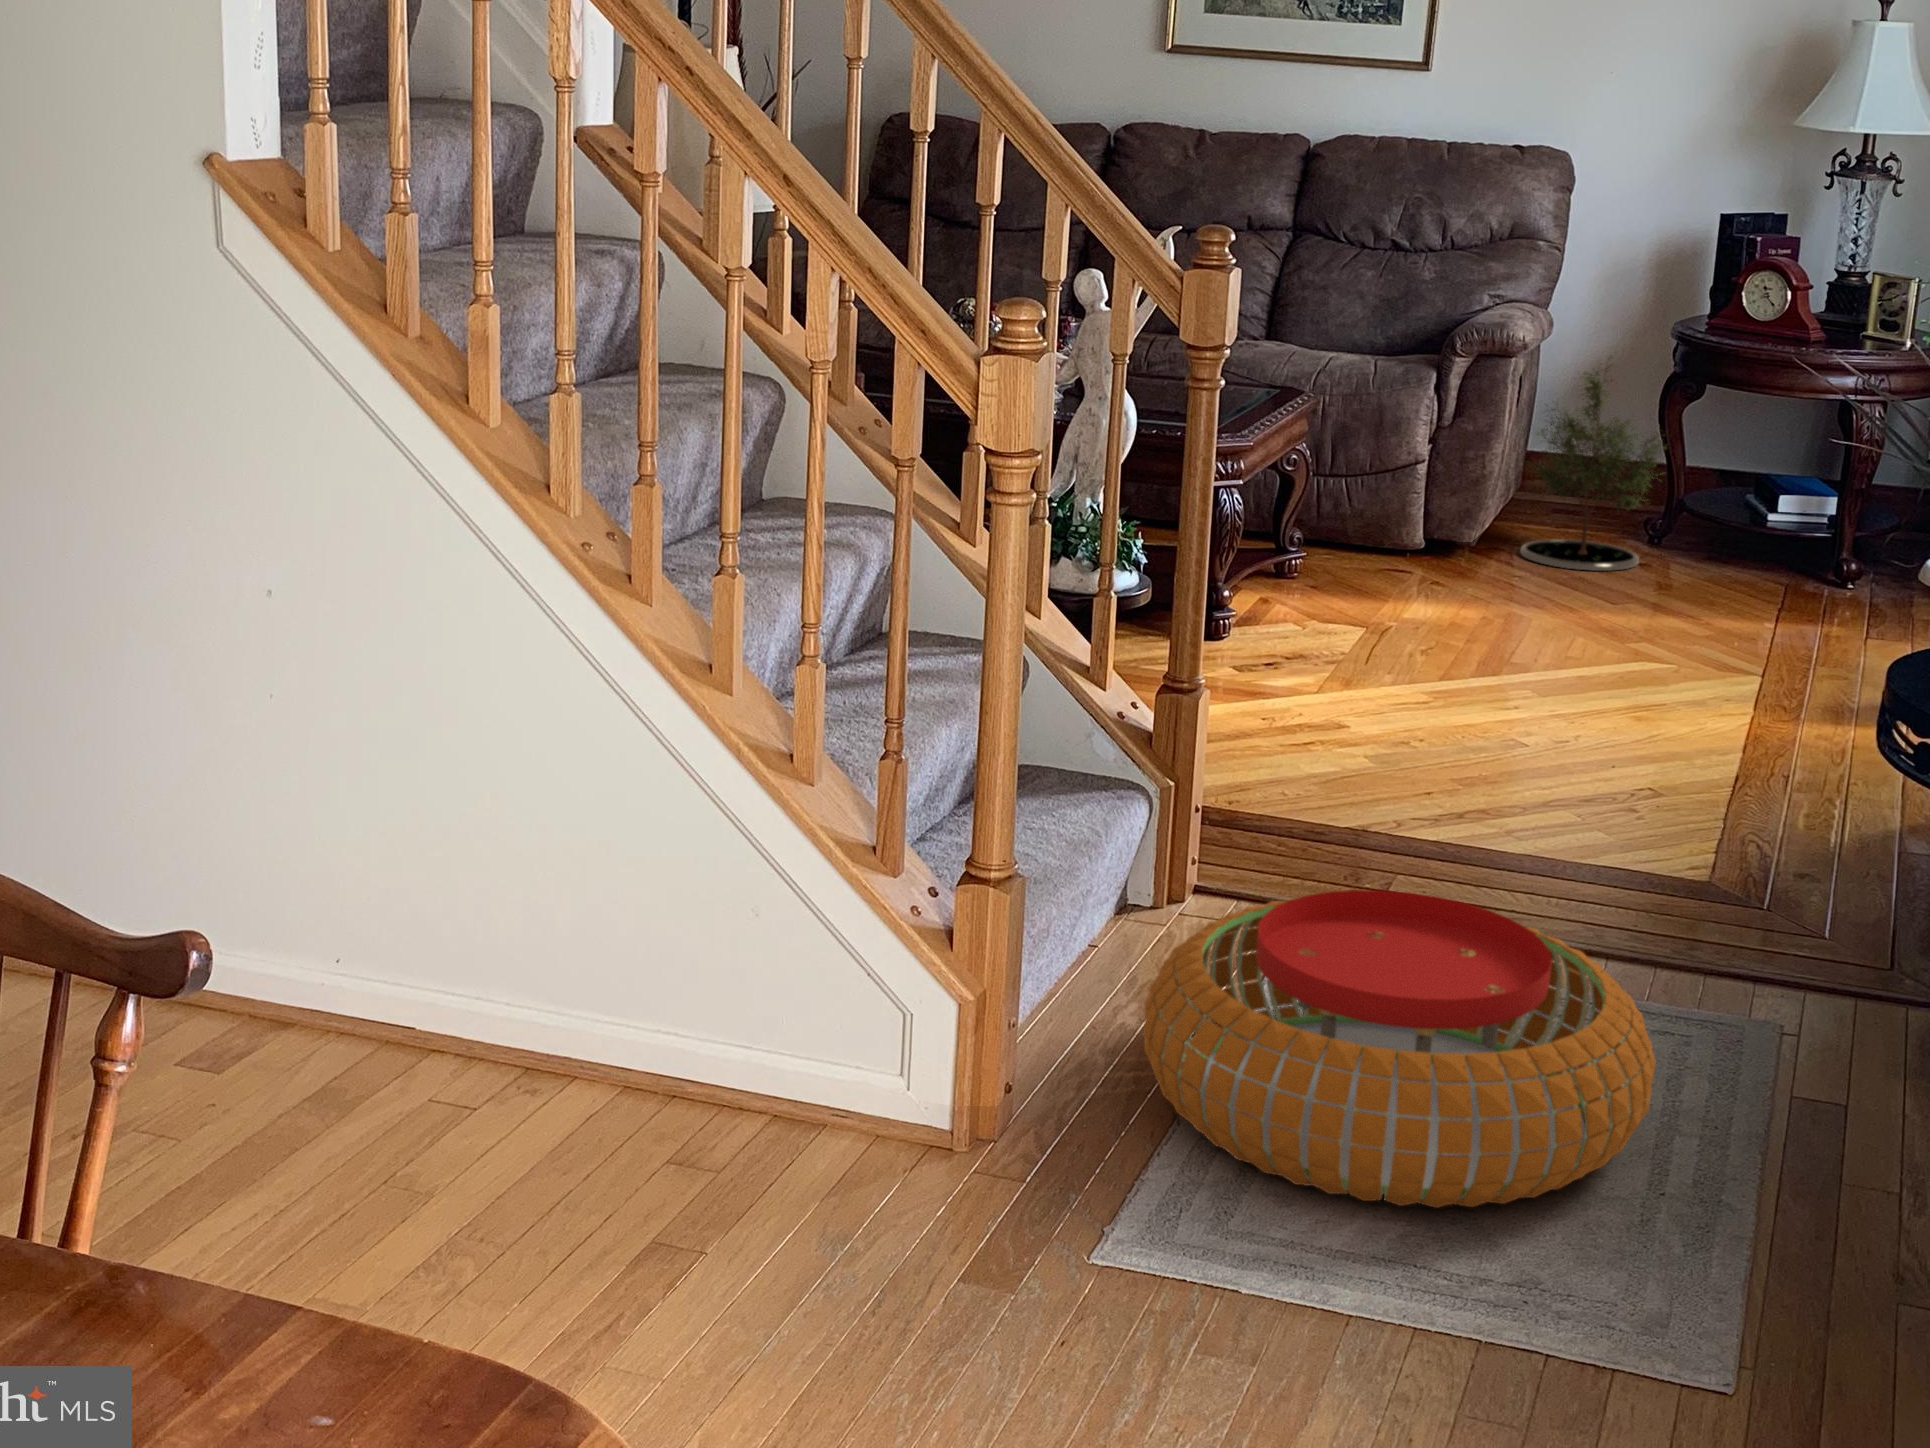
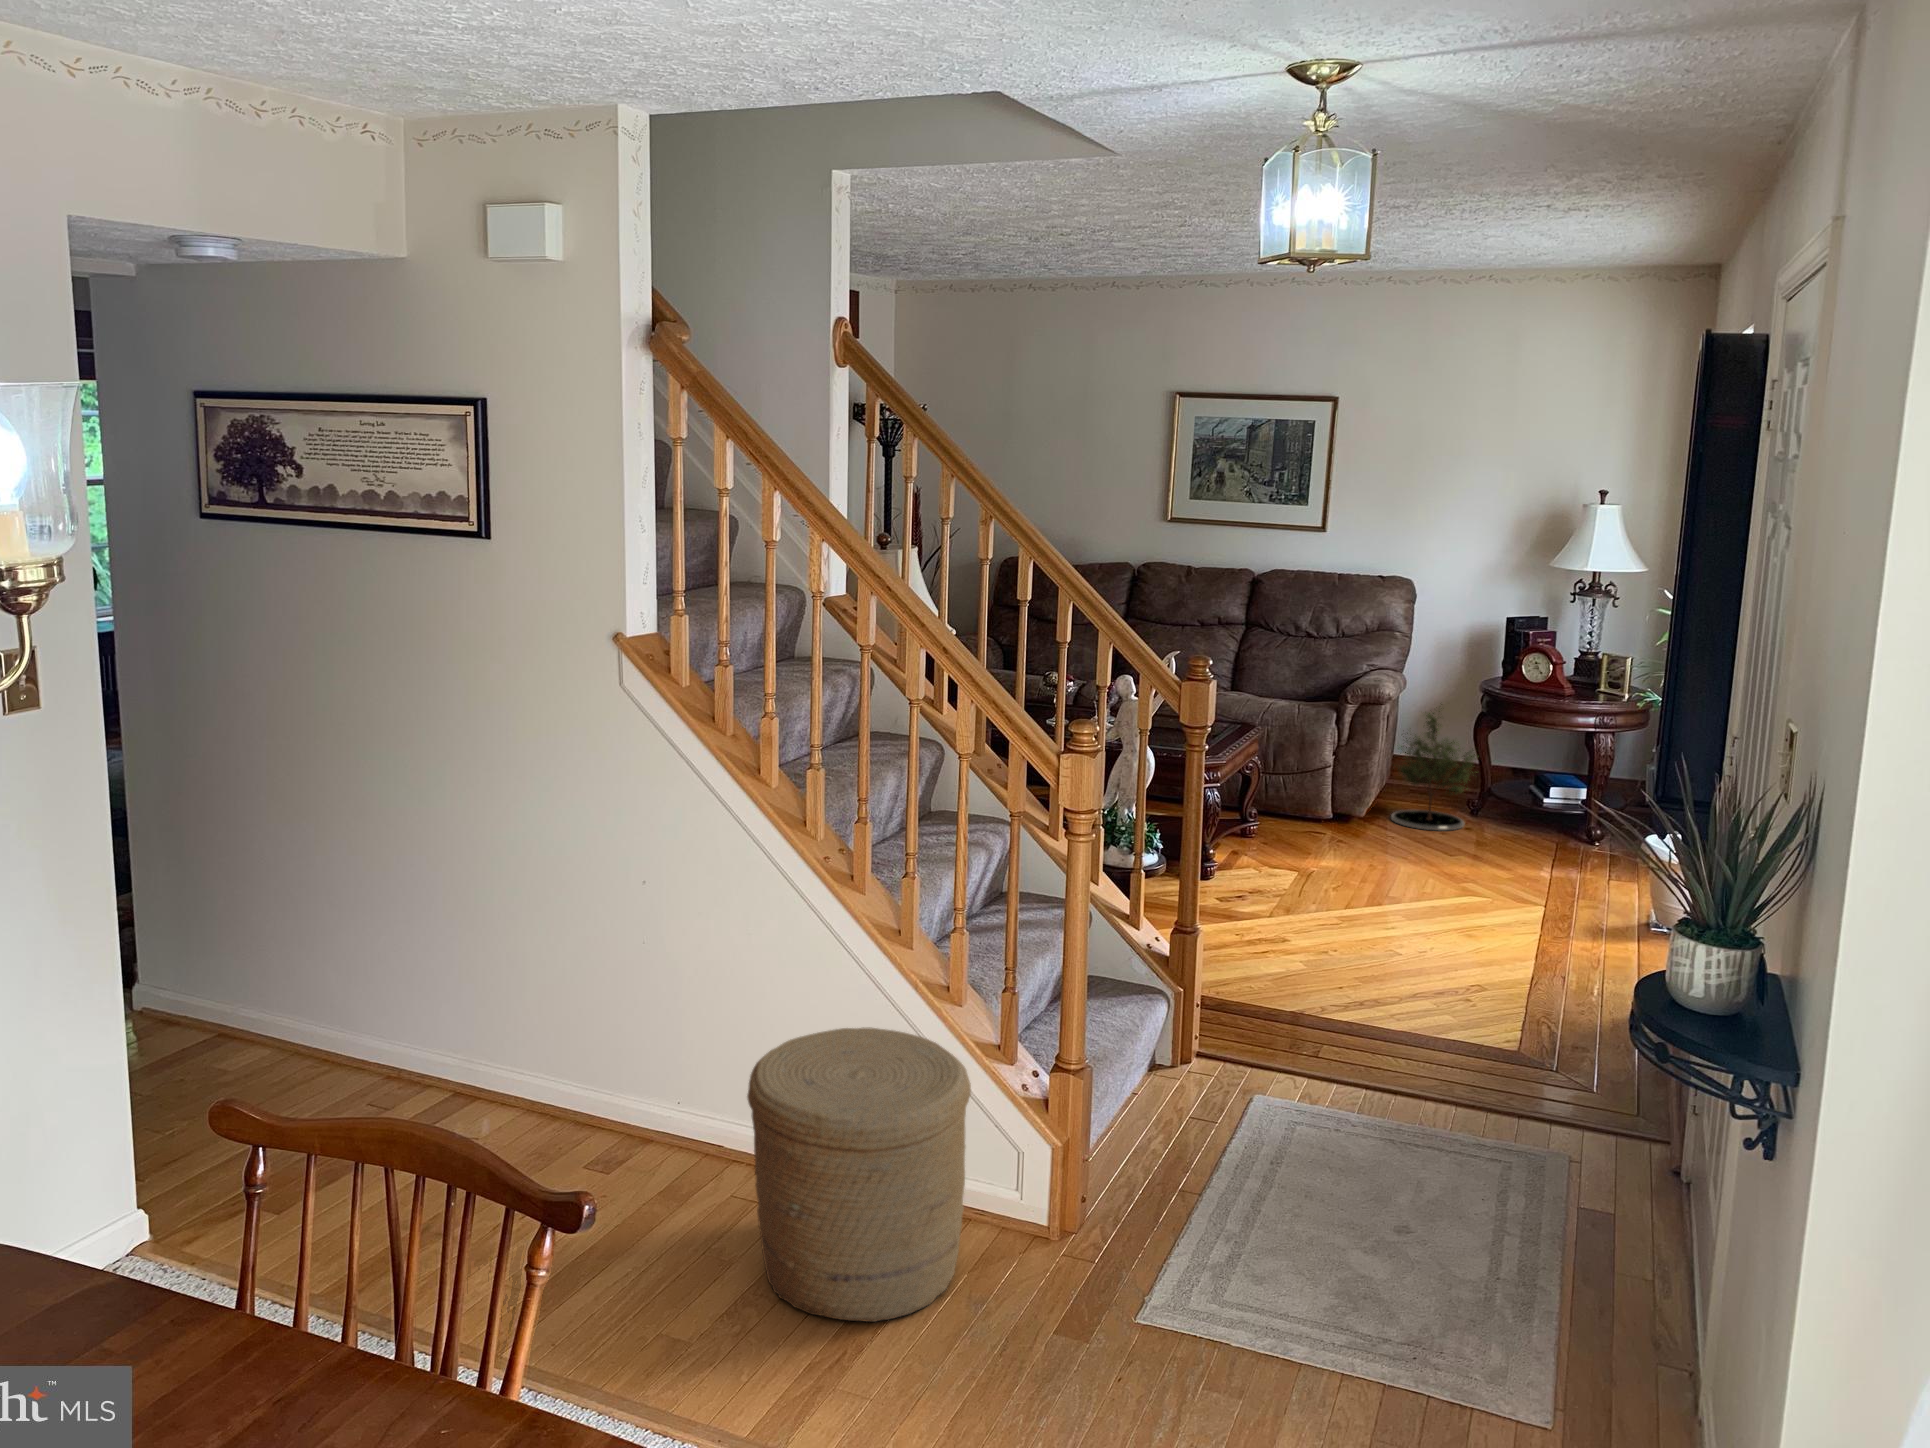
woven basket: none [467,816,834,1258] -> present [747,1027,971,1322]
pouf: present [1143,890,1656,1208] -> none [1166,1073,1501,1300]

